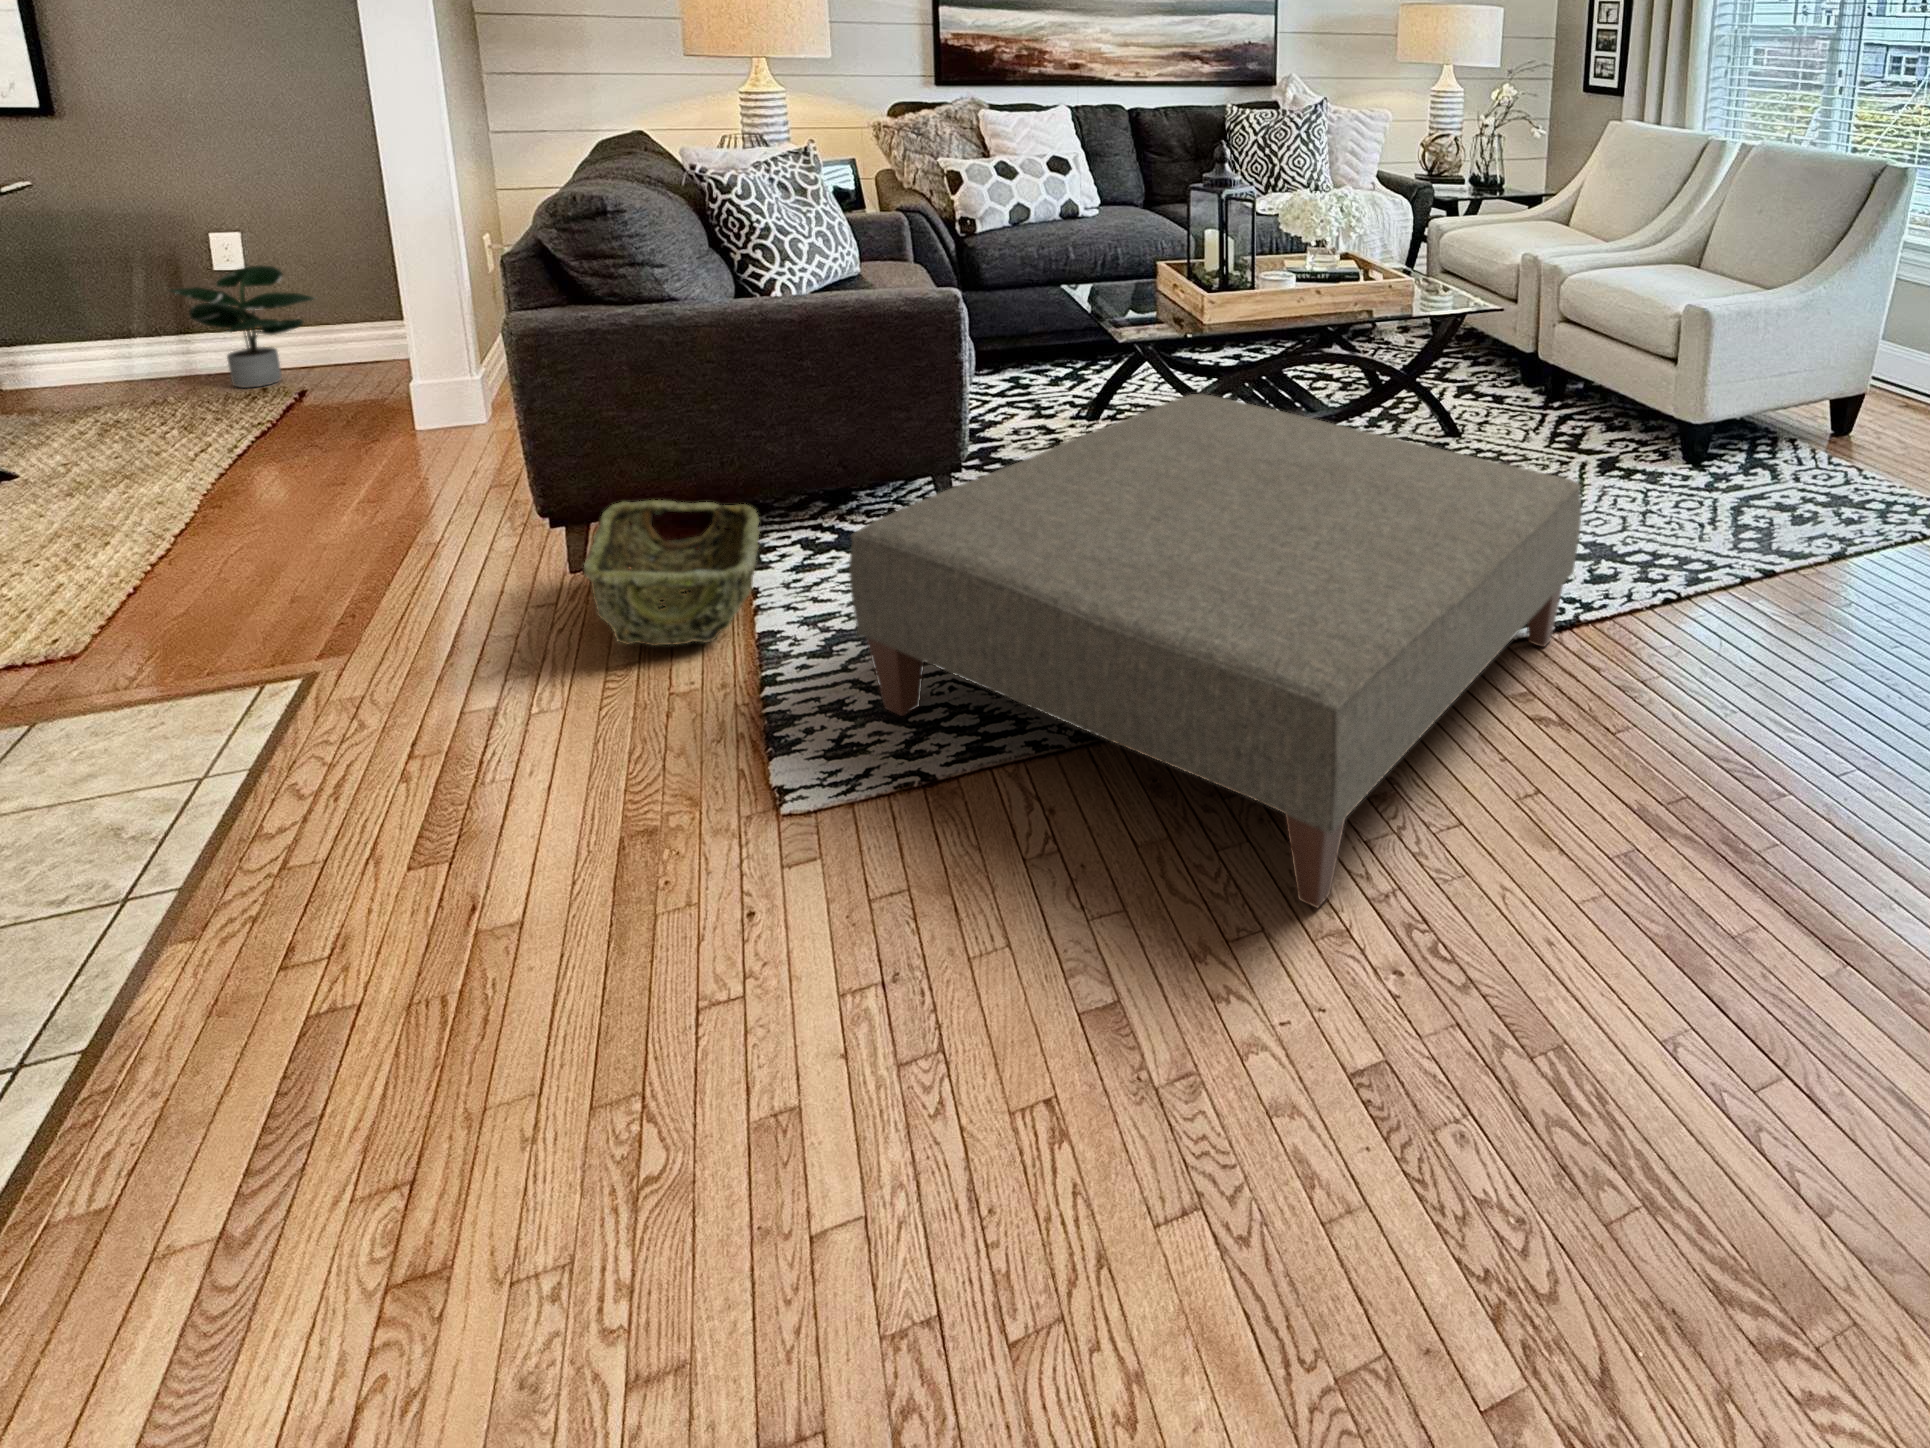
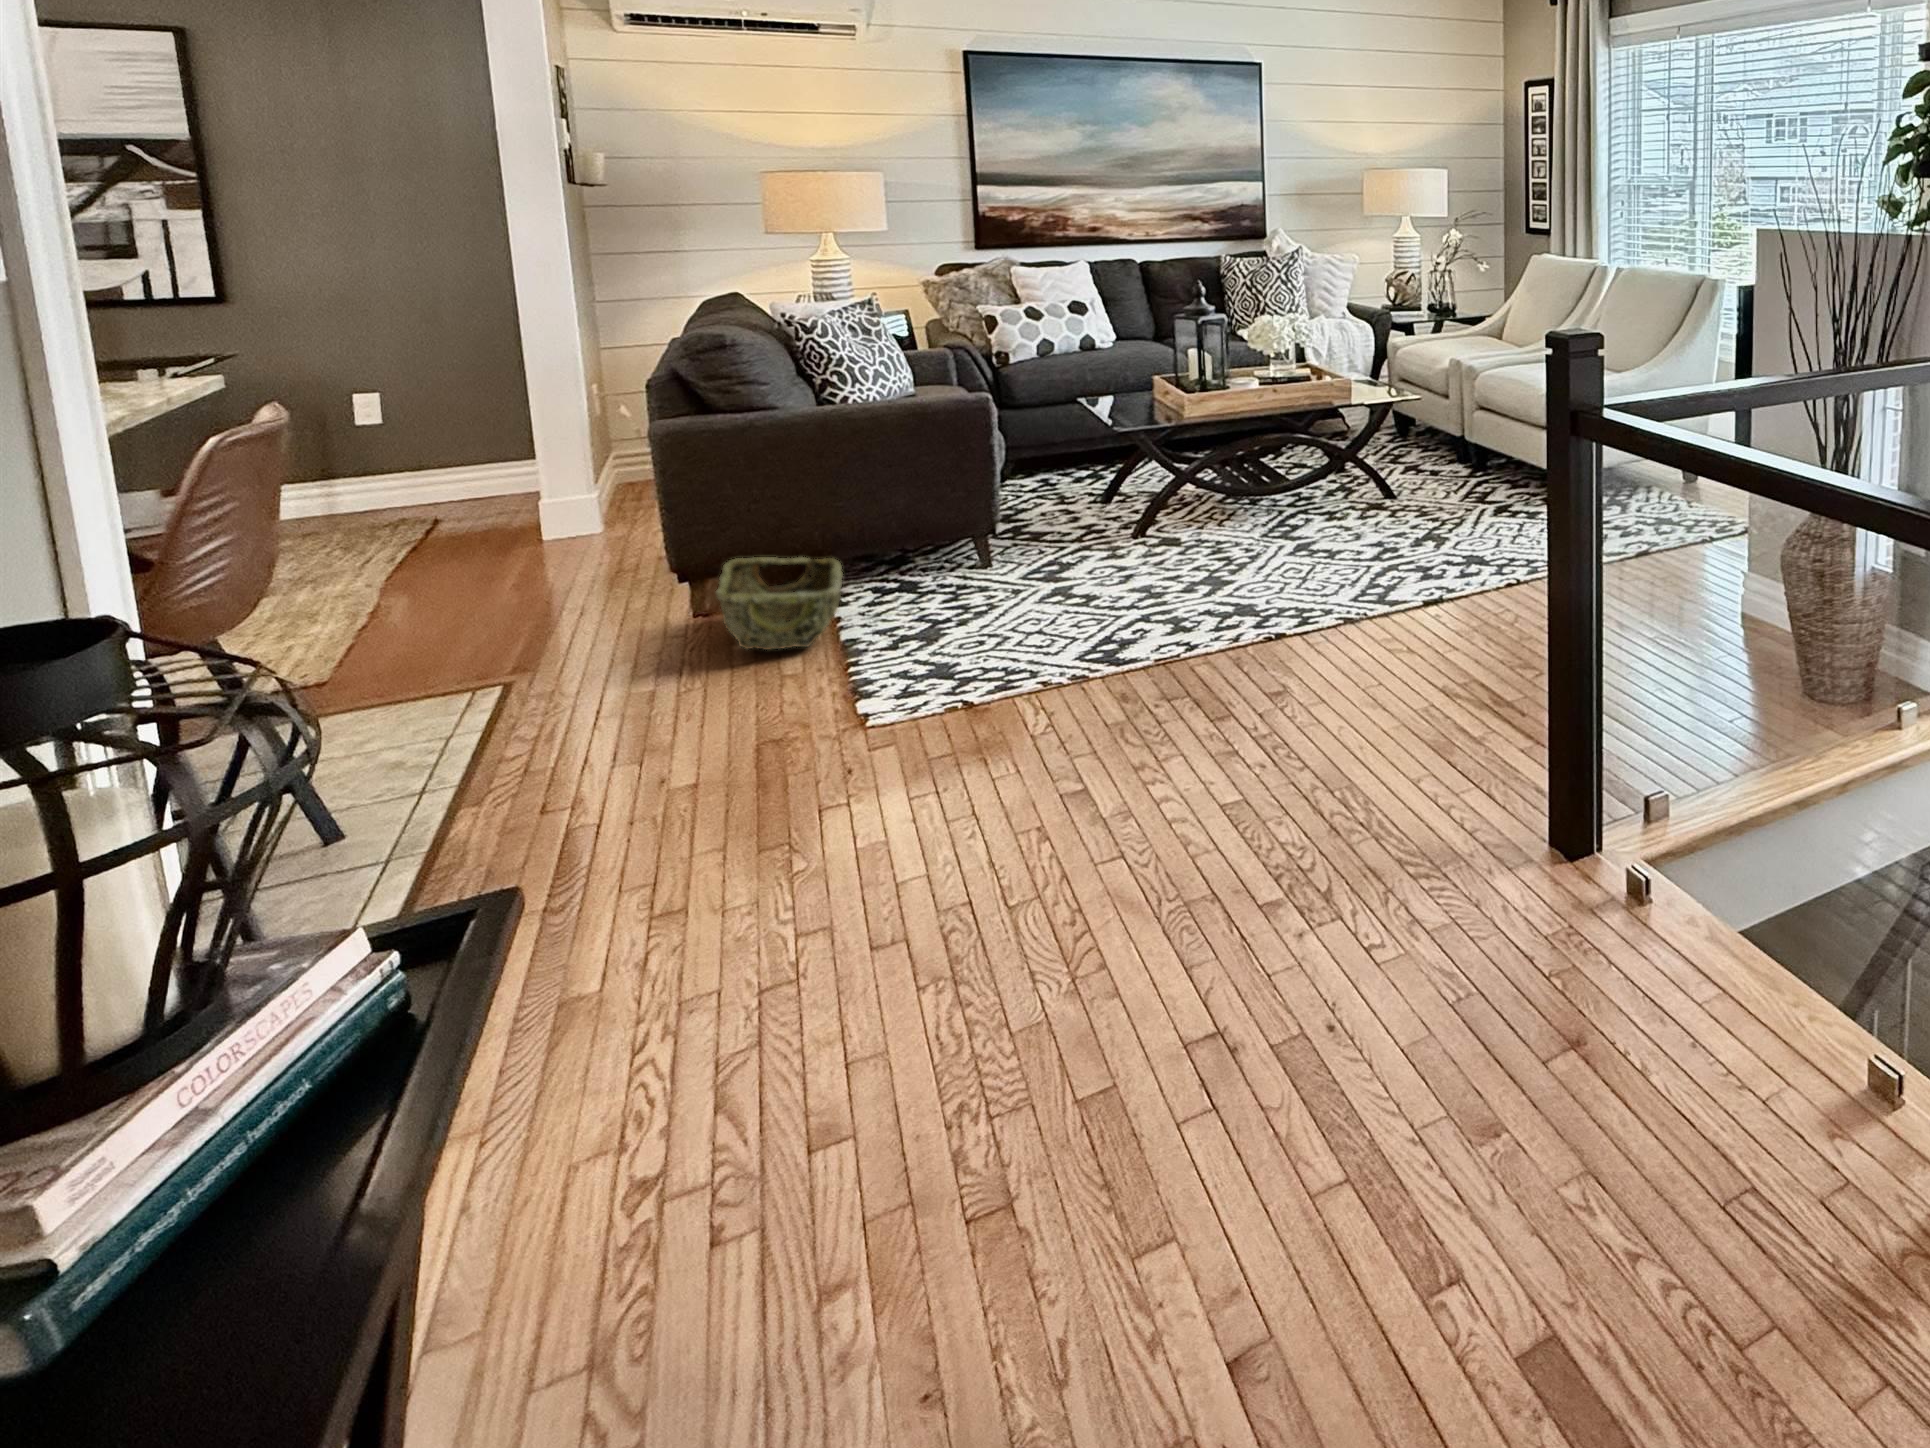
potted plant: present [170,265,314,388] -> none [326,418,452,518]
ottoman: present [849,394,1582,908] -> none [910,463,1428,744]

